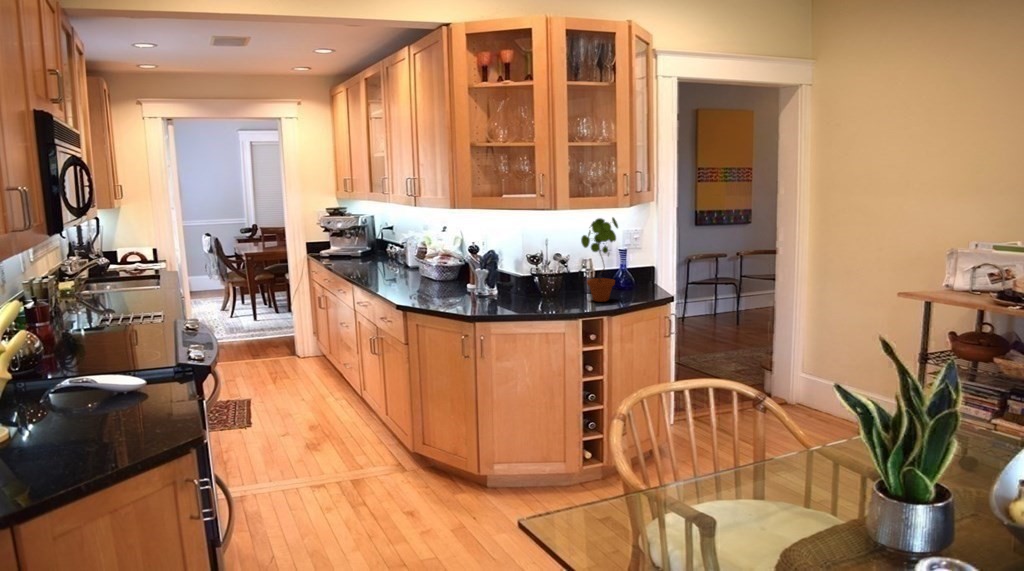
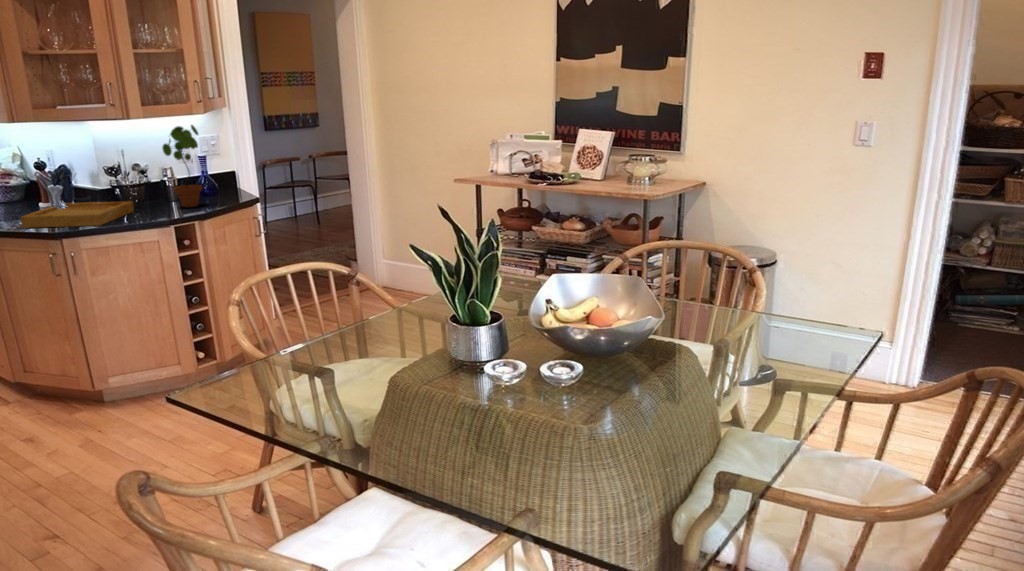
tray: none [447,285,548,313] -> present [21,201,134,228]

